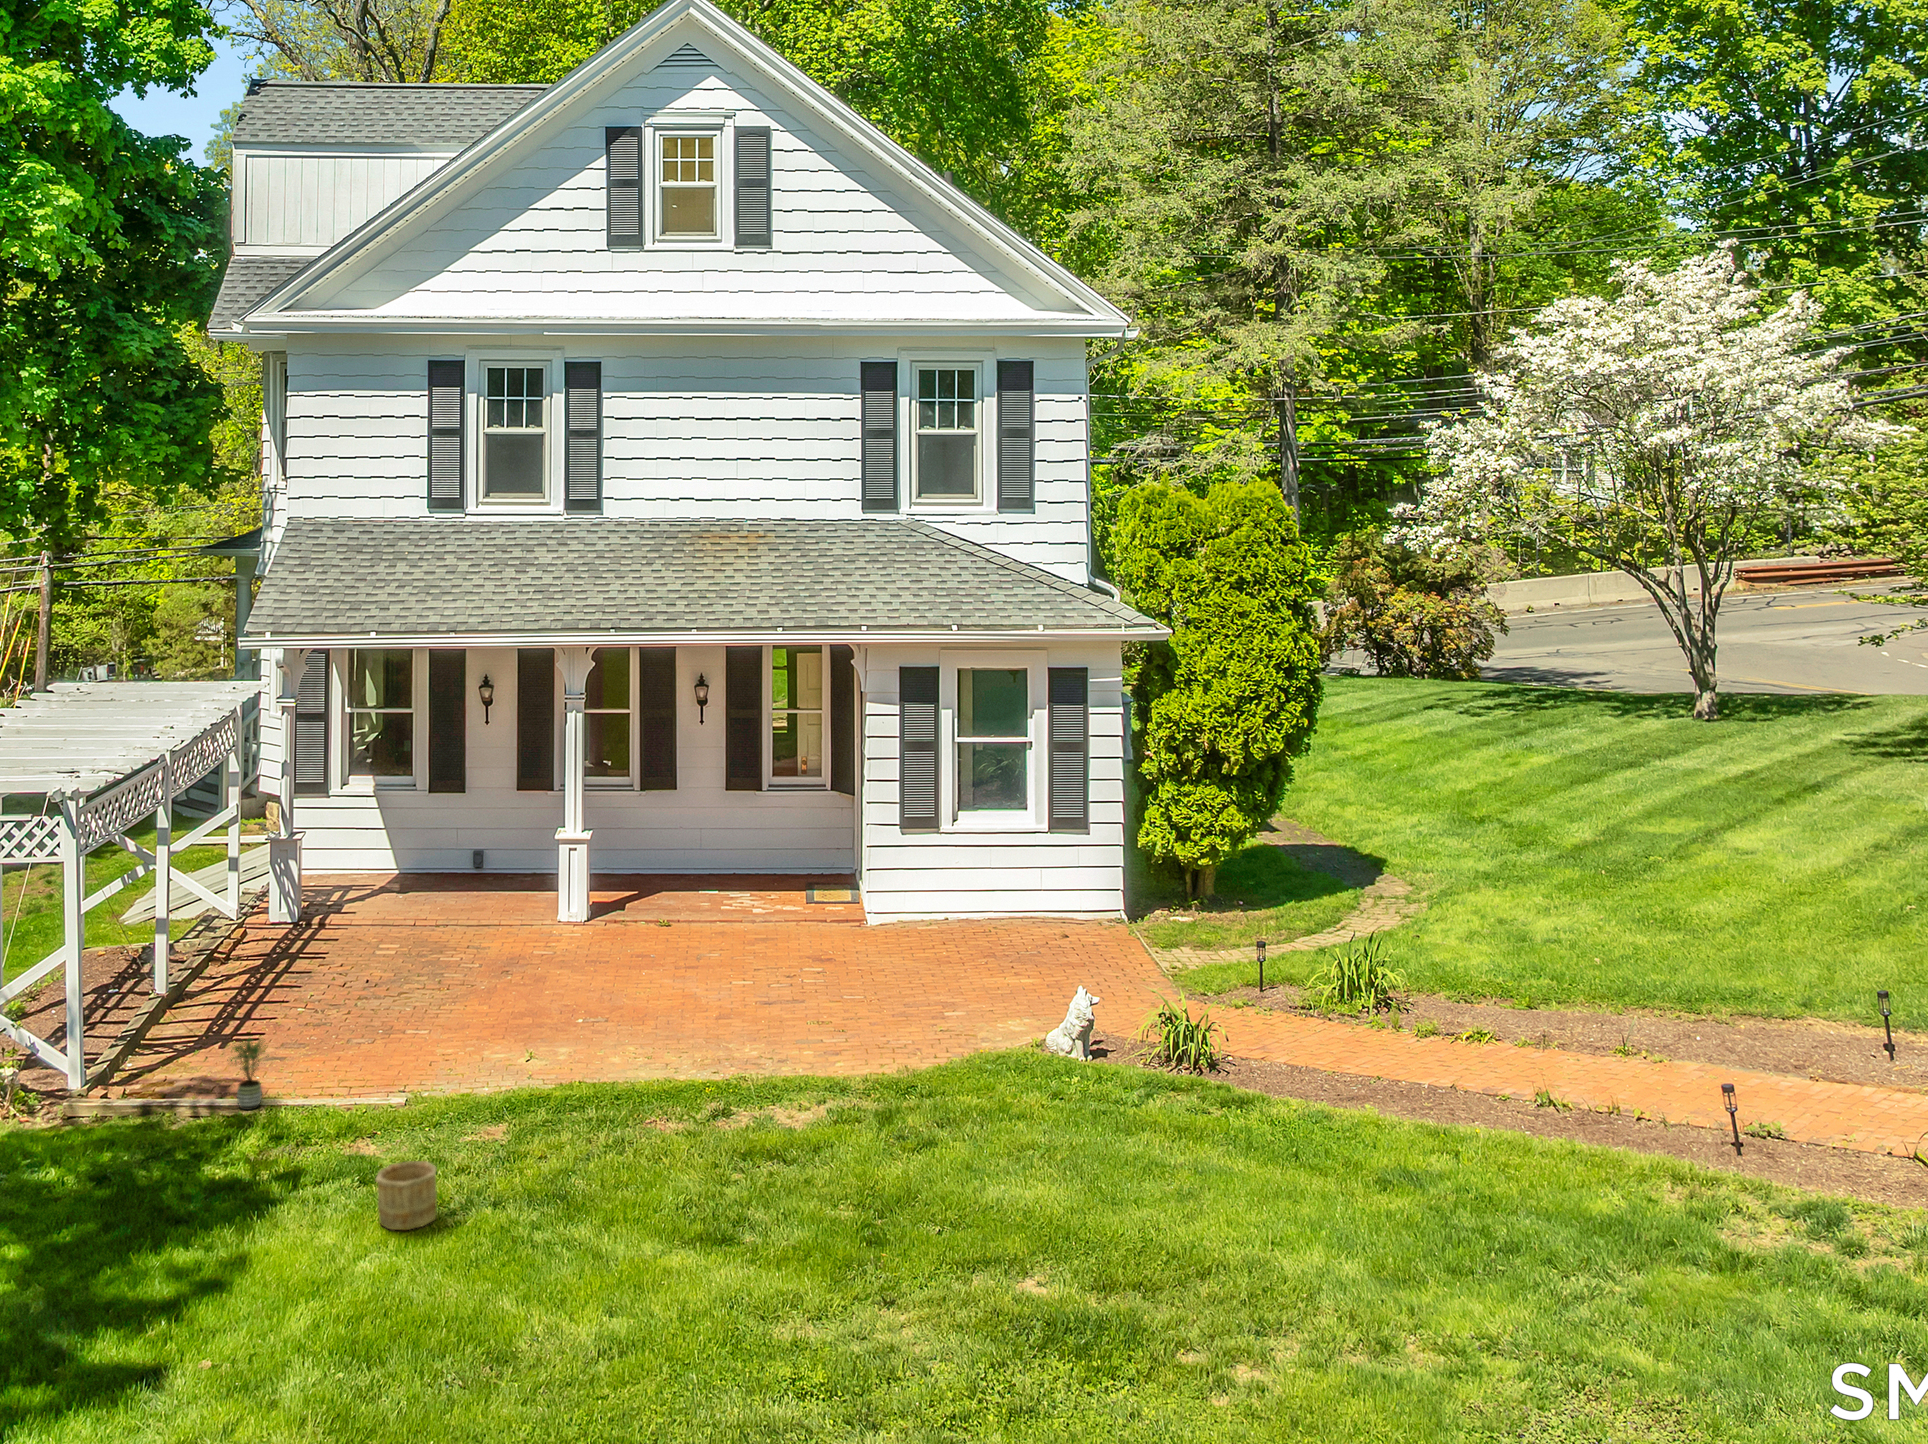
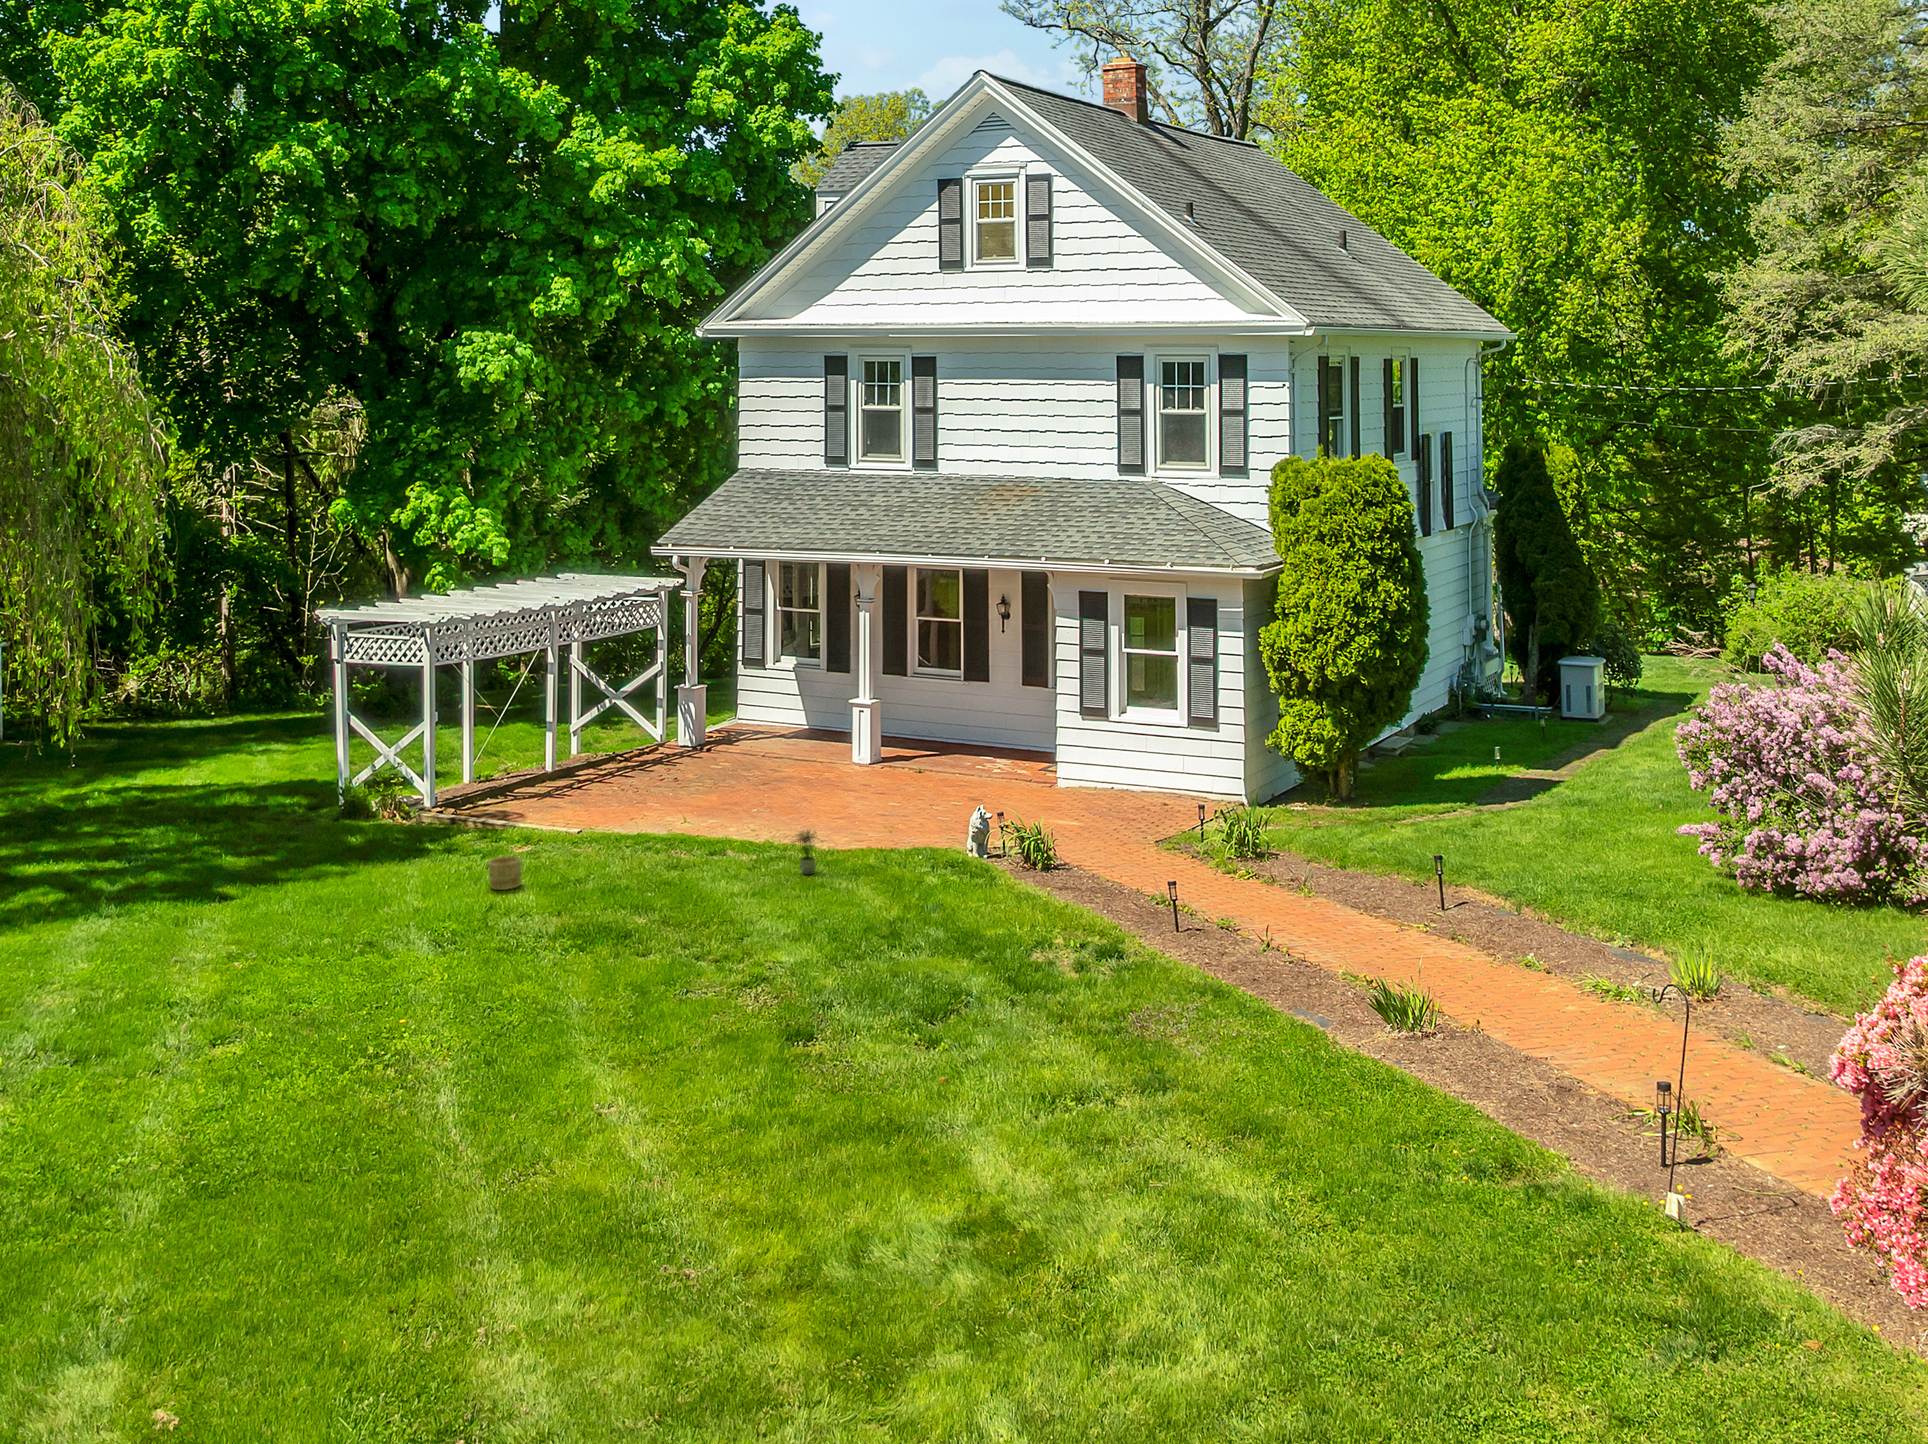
potted plant: present [227,1038,266,1110] -> present [795,830,817,875]

